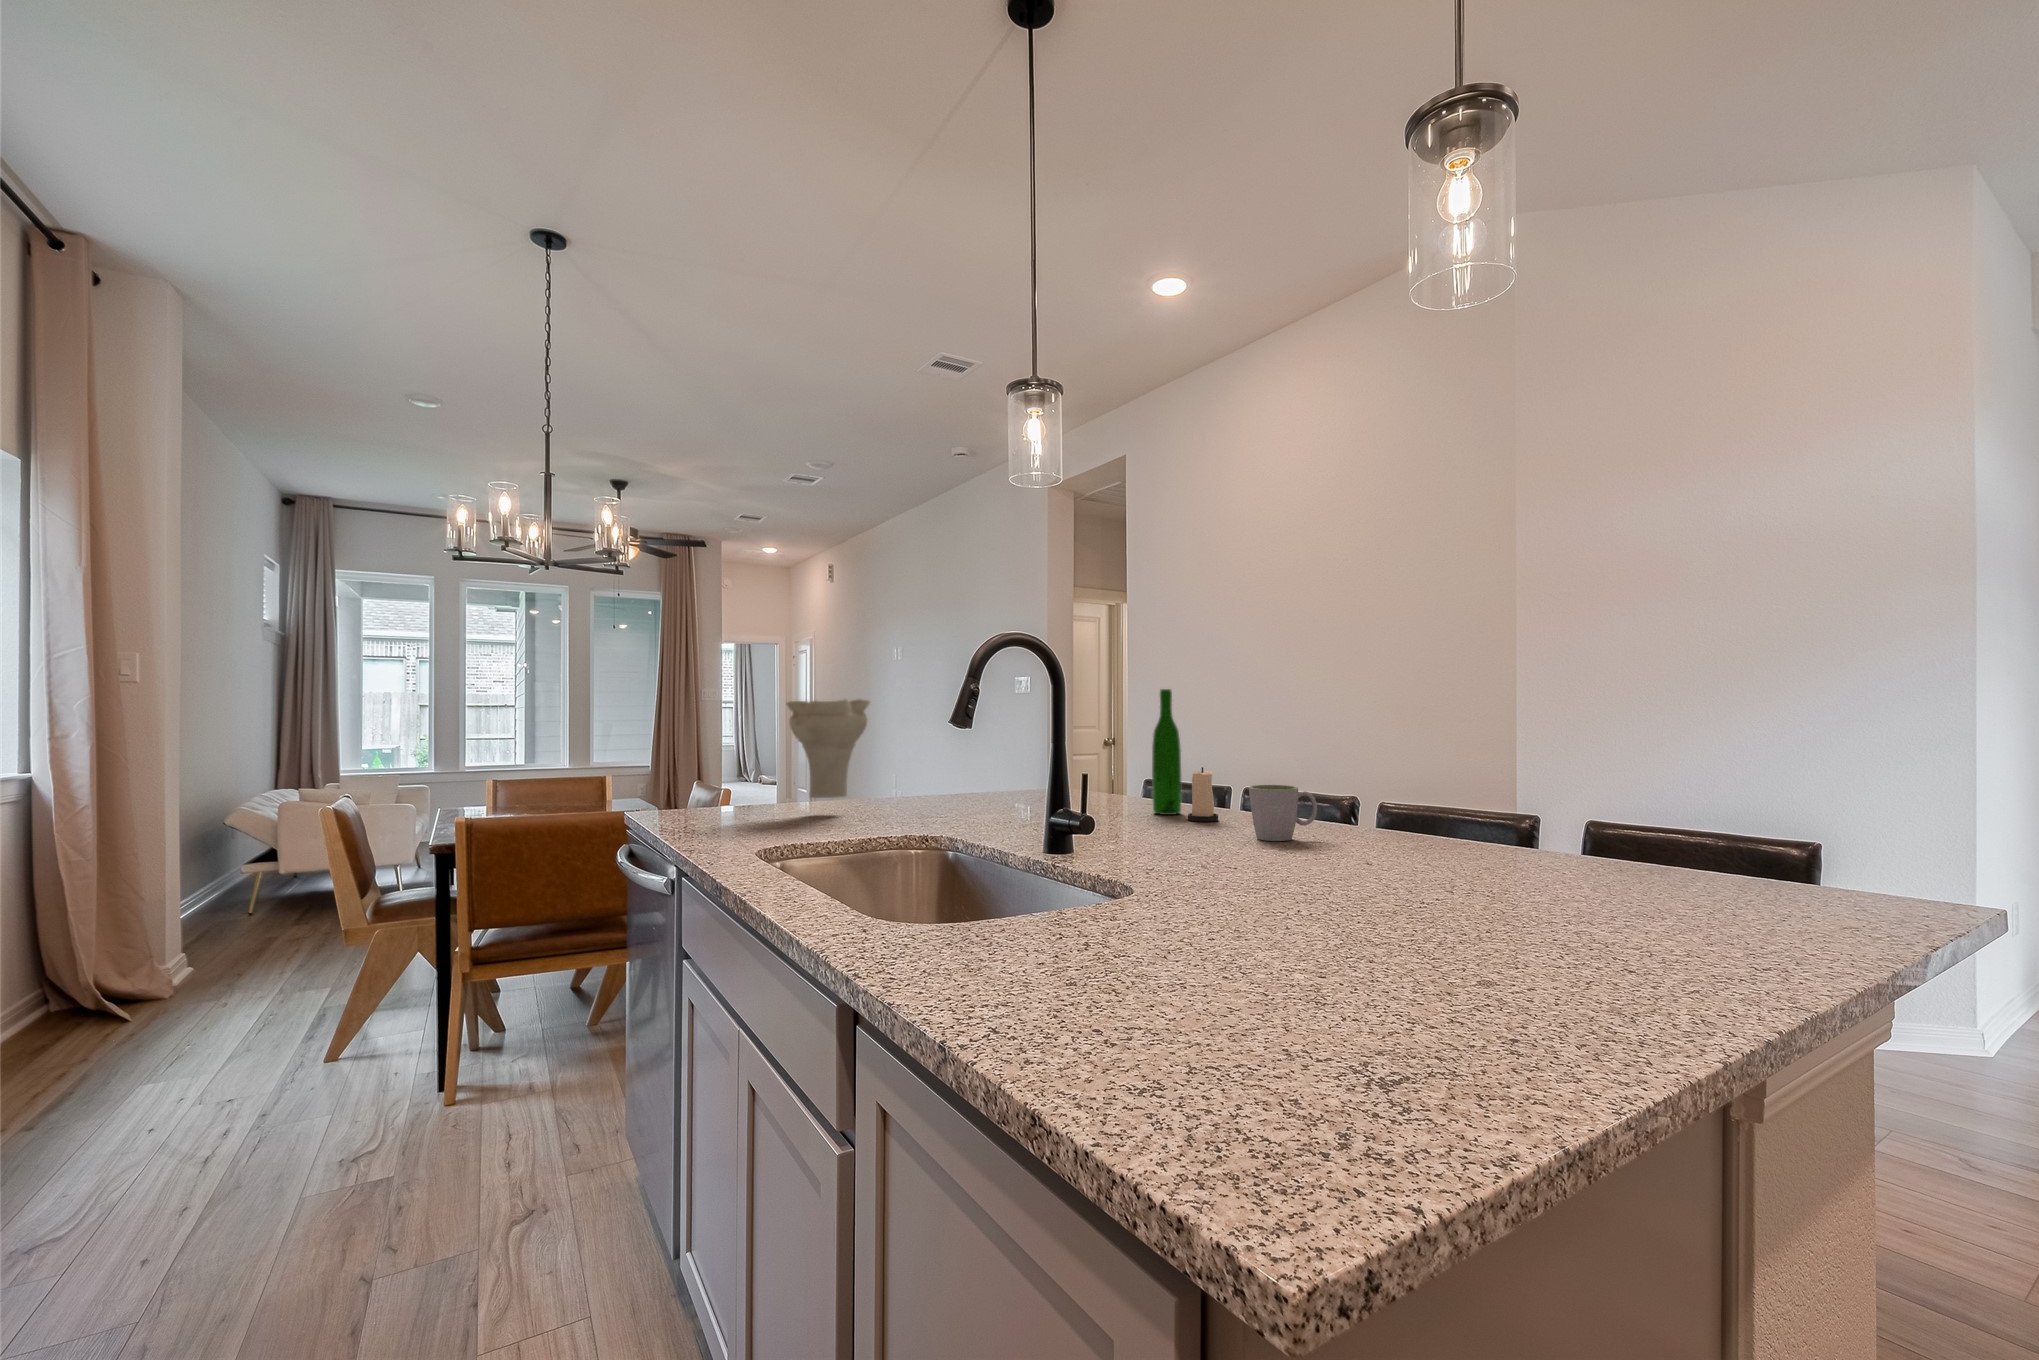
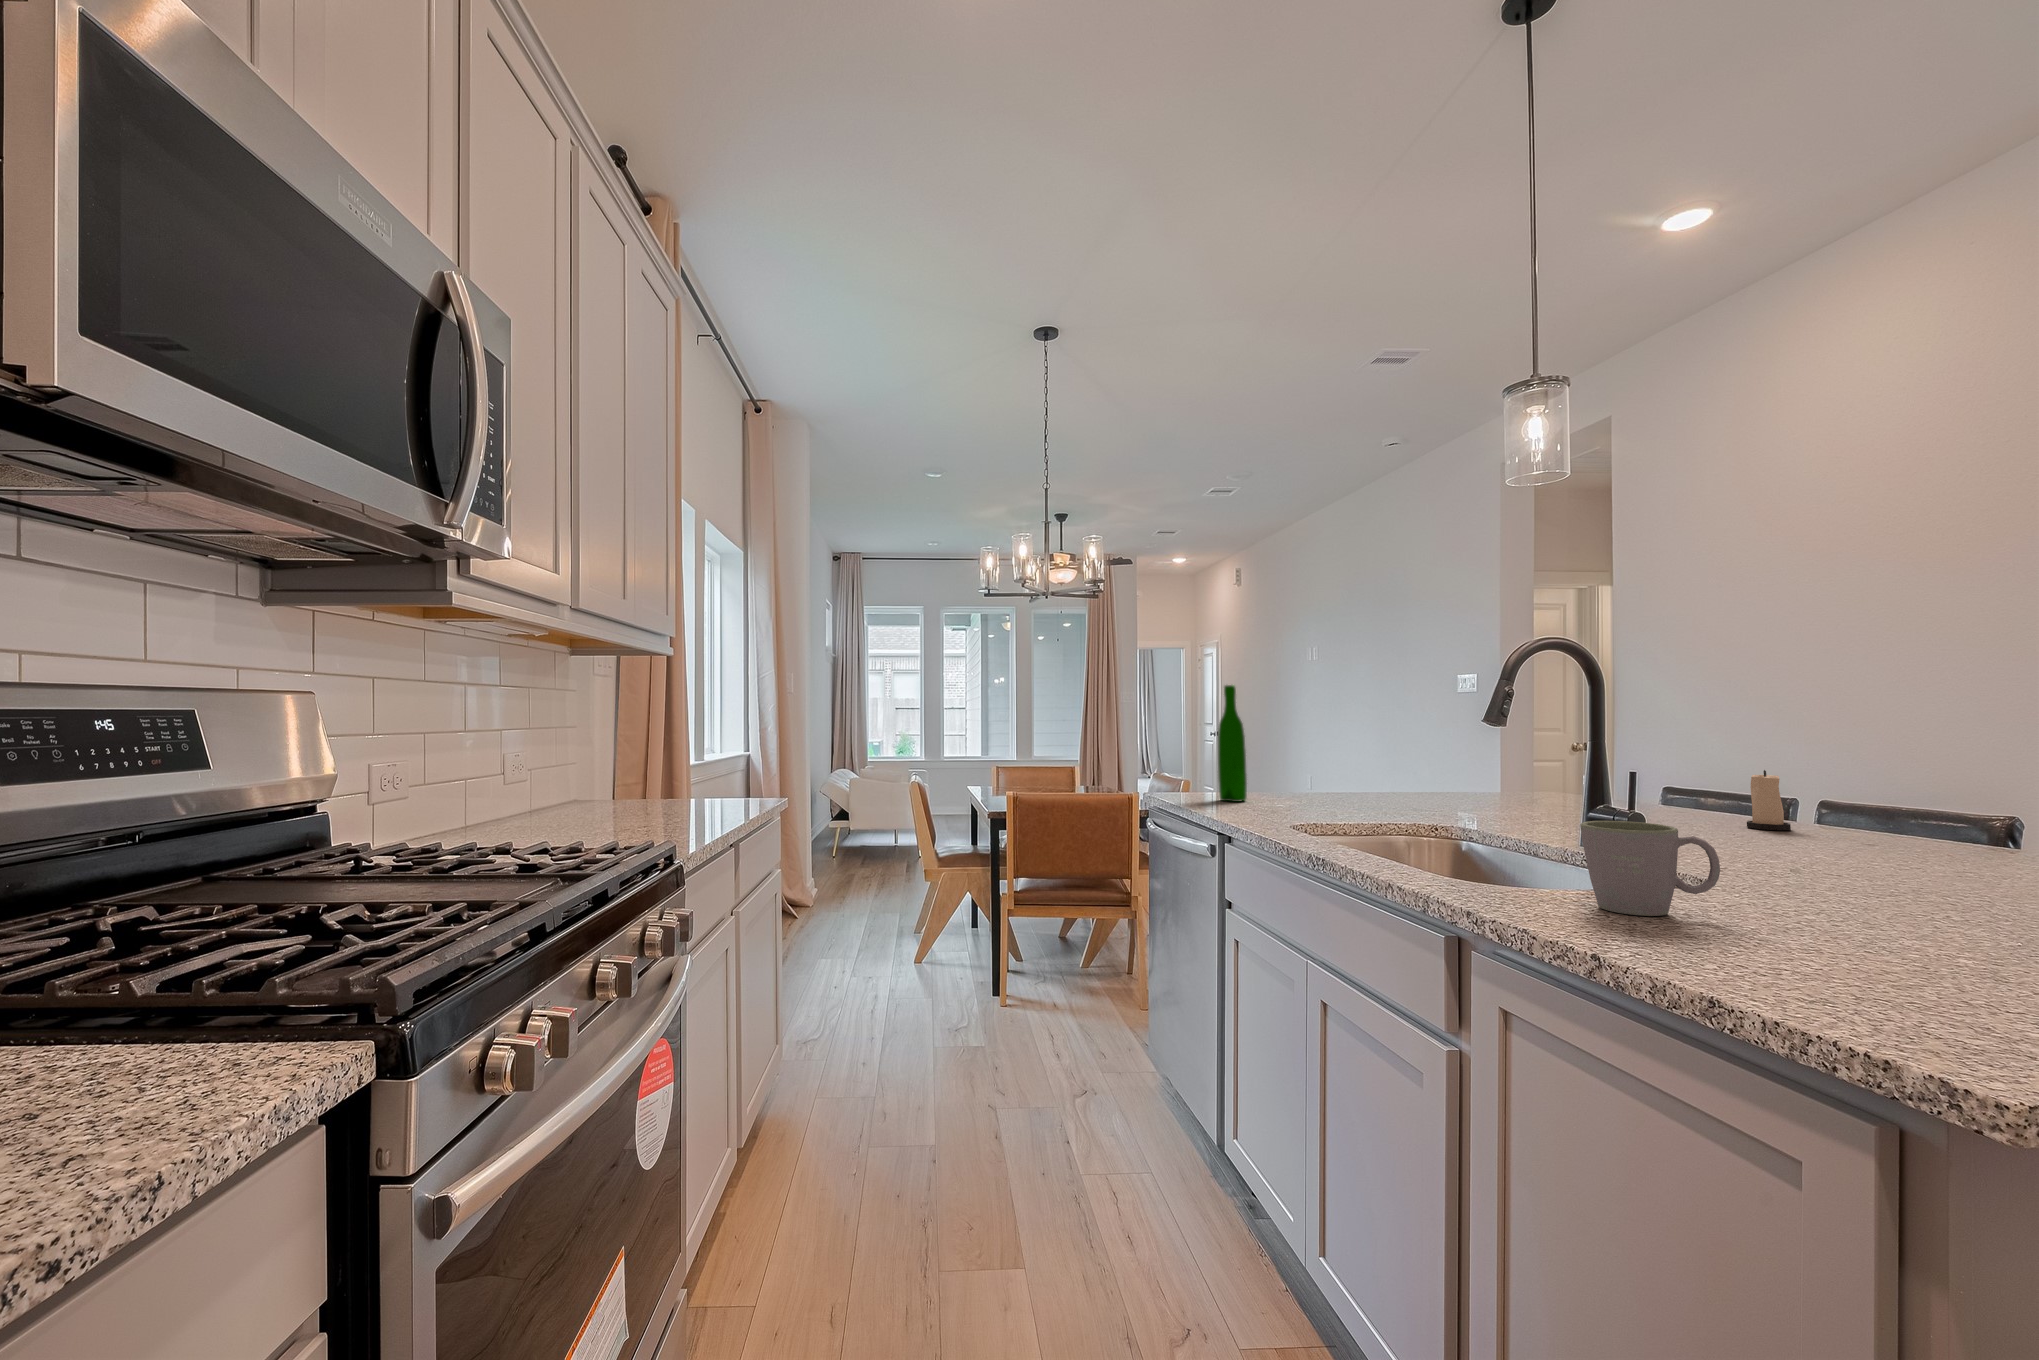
wine bottle: present [1152,689,1182,815] -> present [1218,685,1247,802]
vase: present [786,699,870,798] -> none [1269,693,1372,797]
mug: present [1249,785,1317,841] -> present [1580,821,1720,916]

